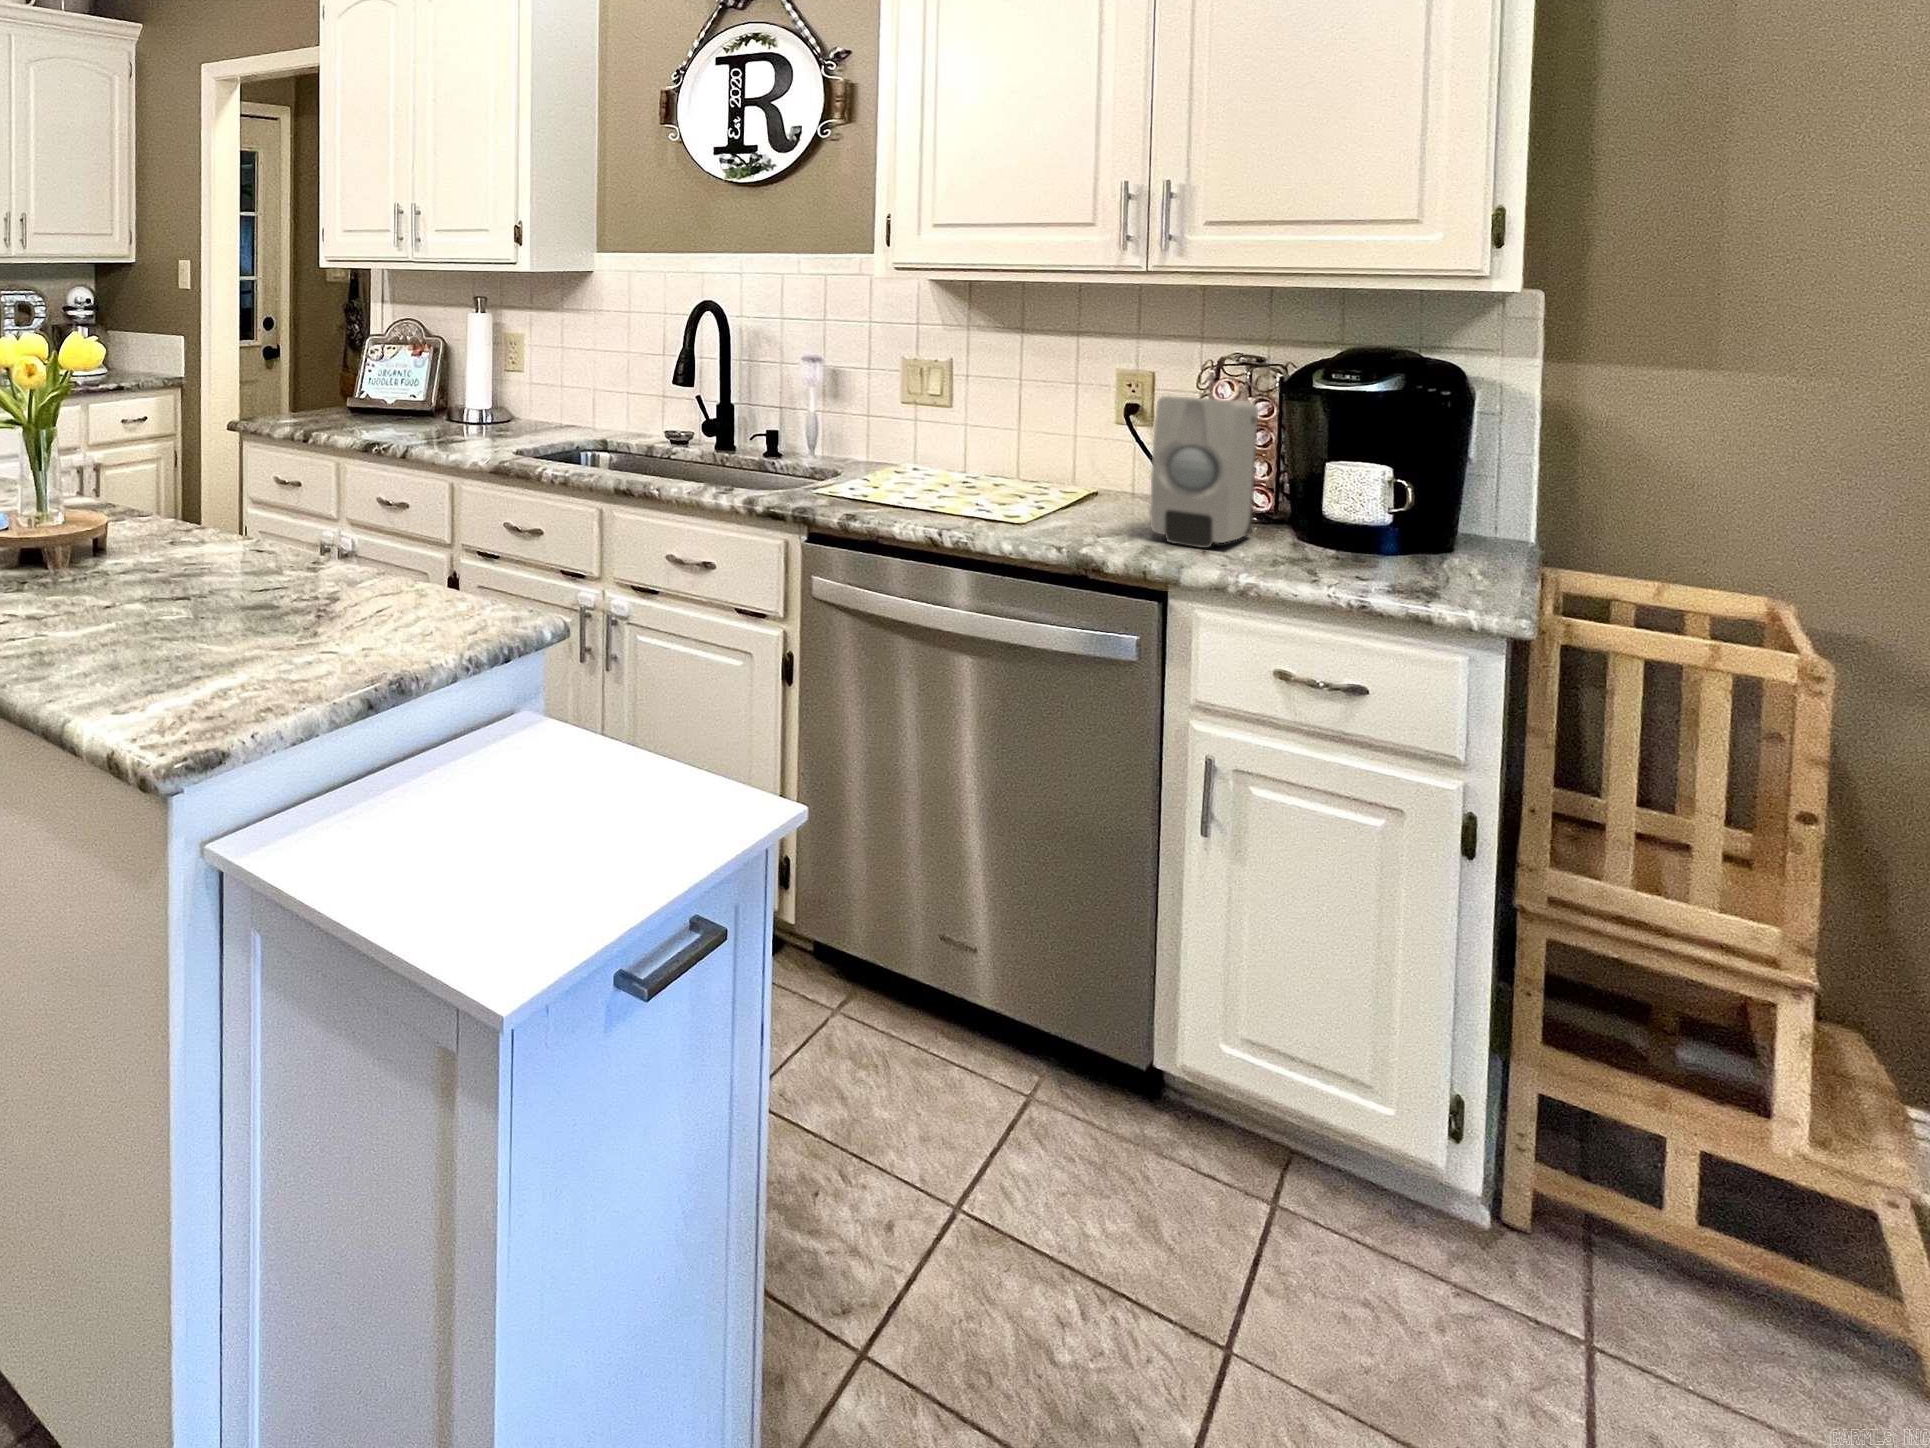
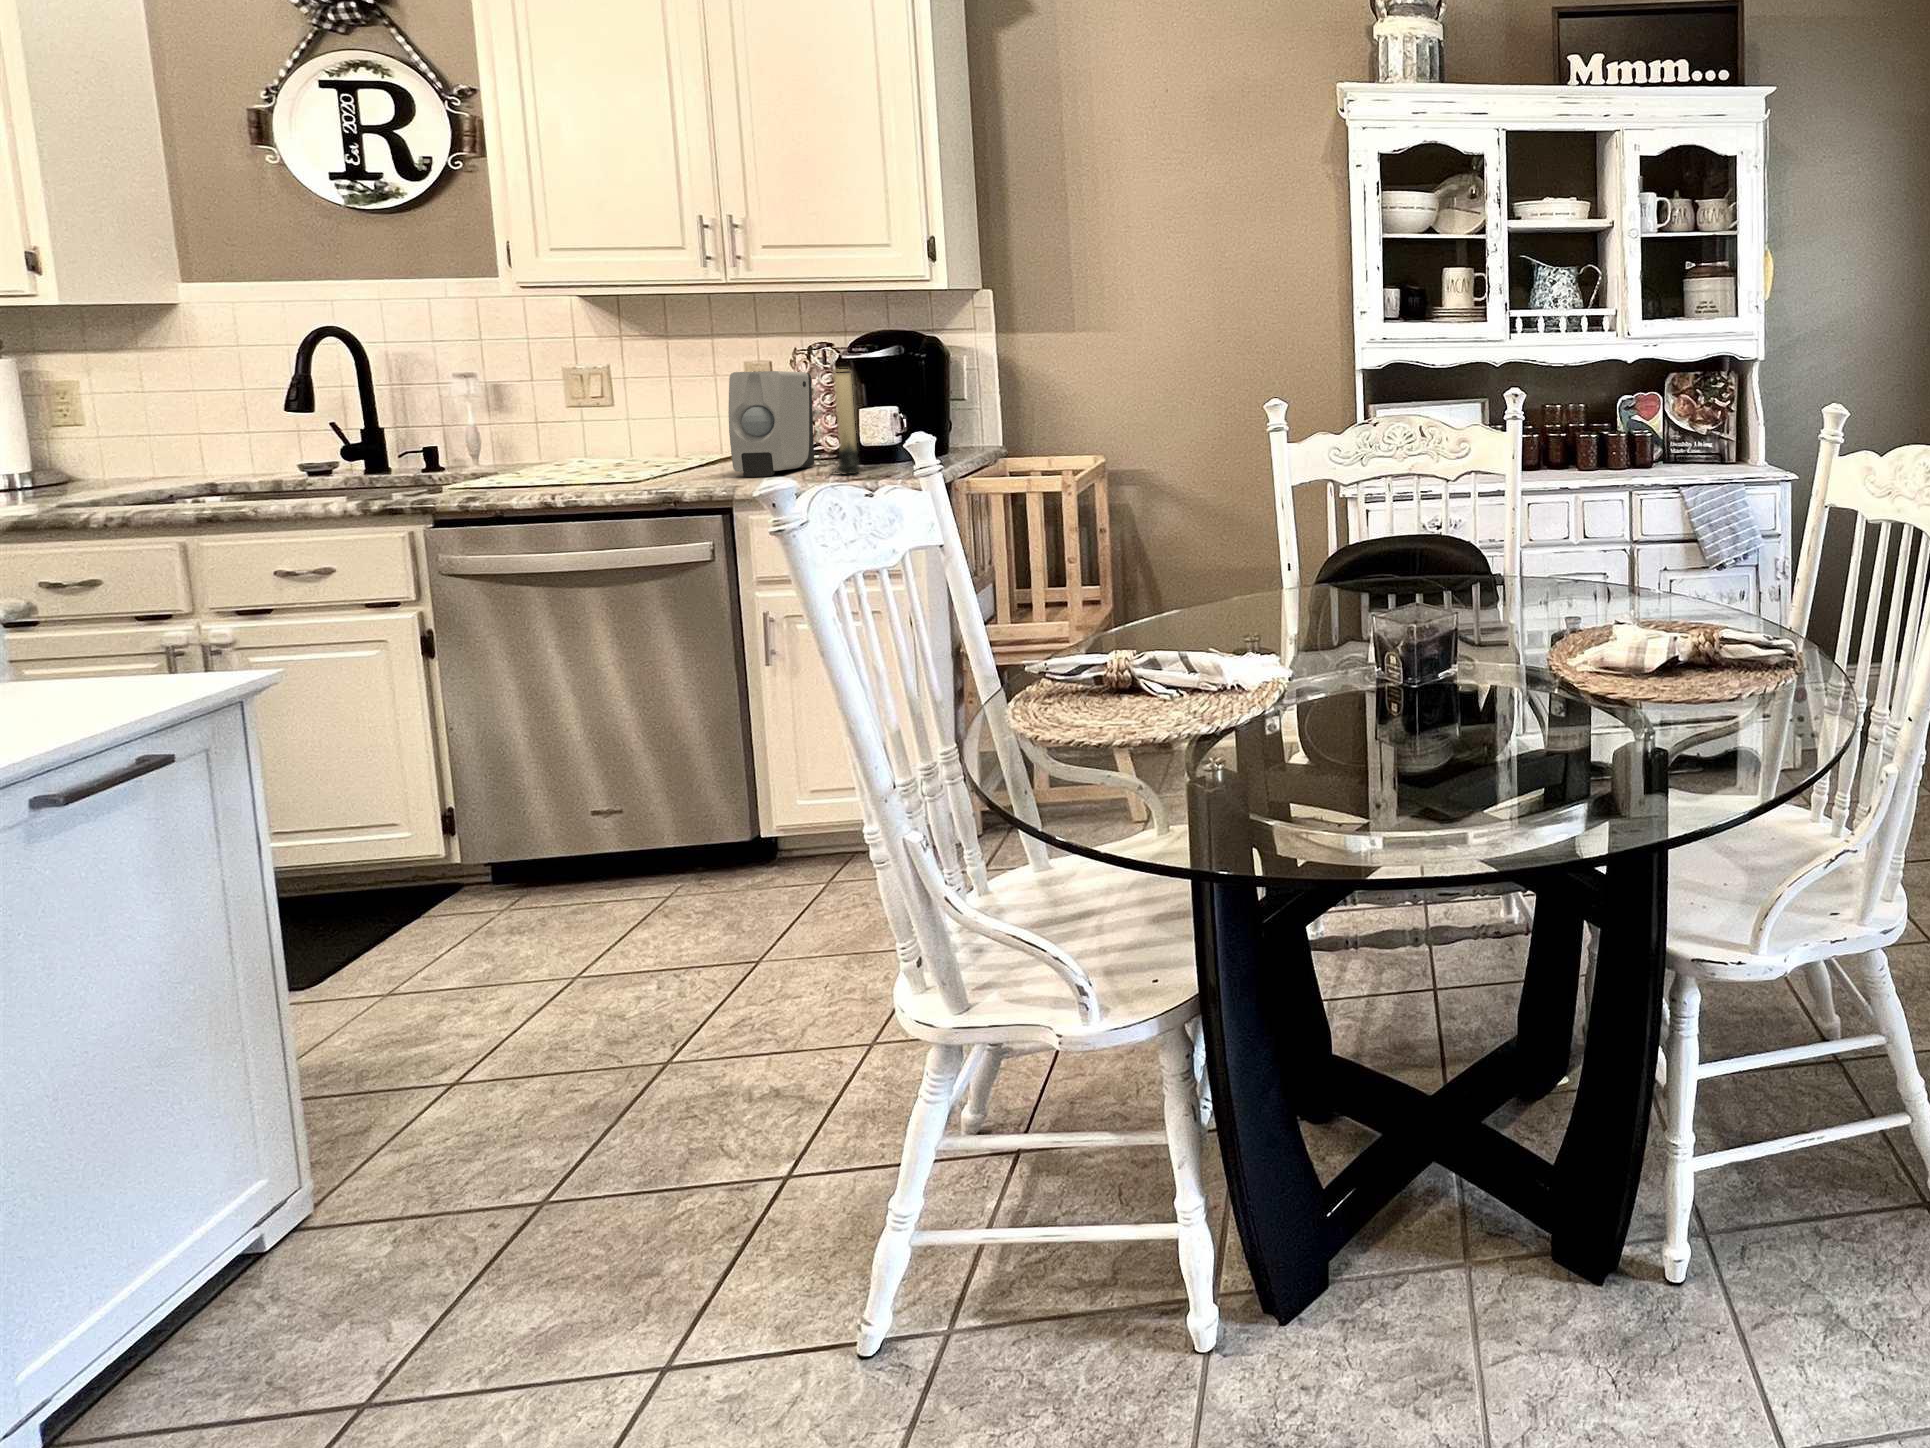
candle: none [1305,411,1361,573] -> present [831,369,859,475]

